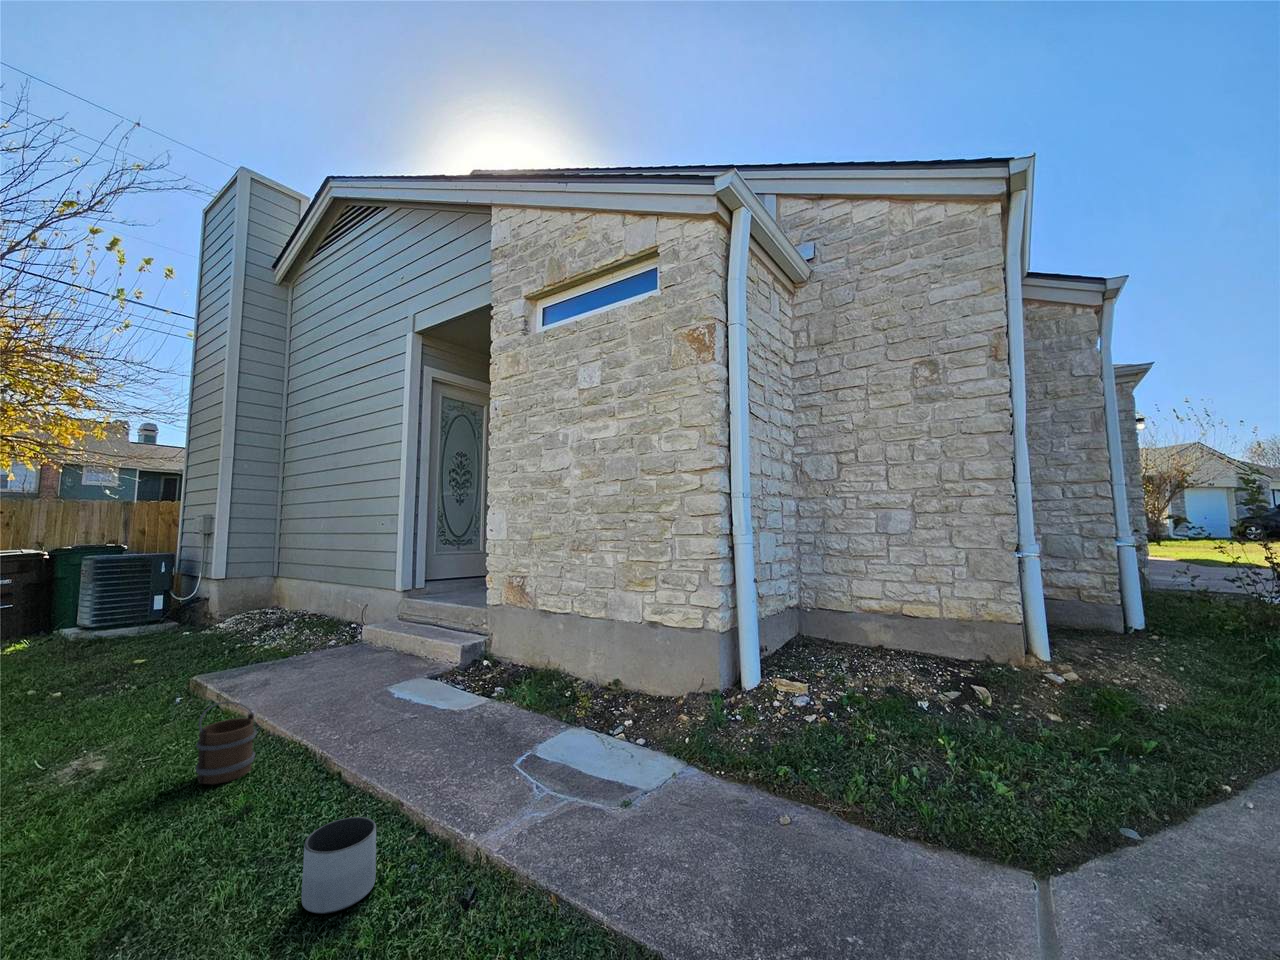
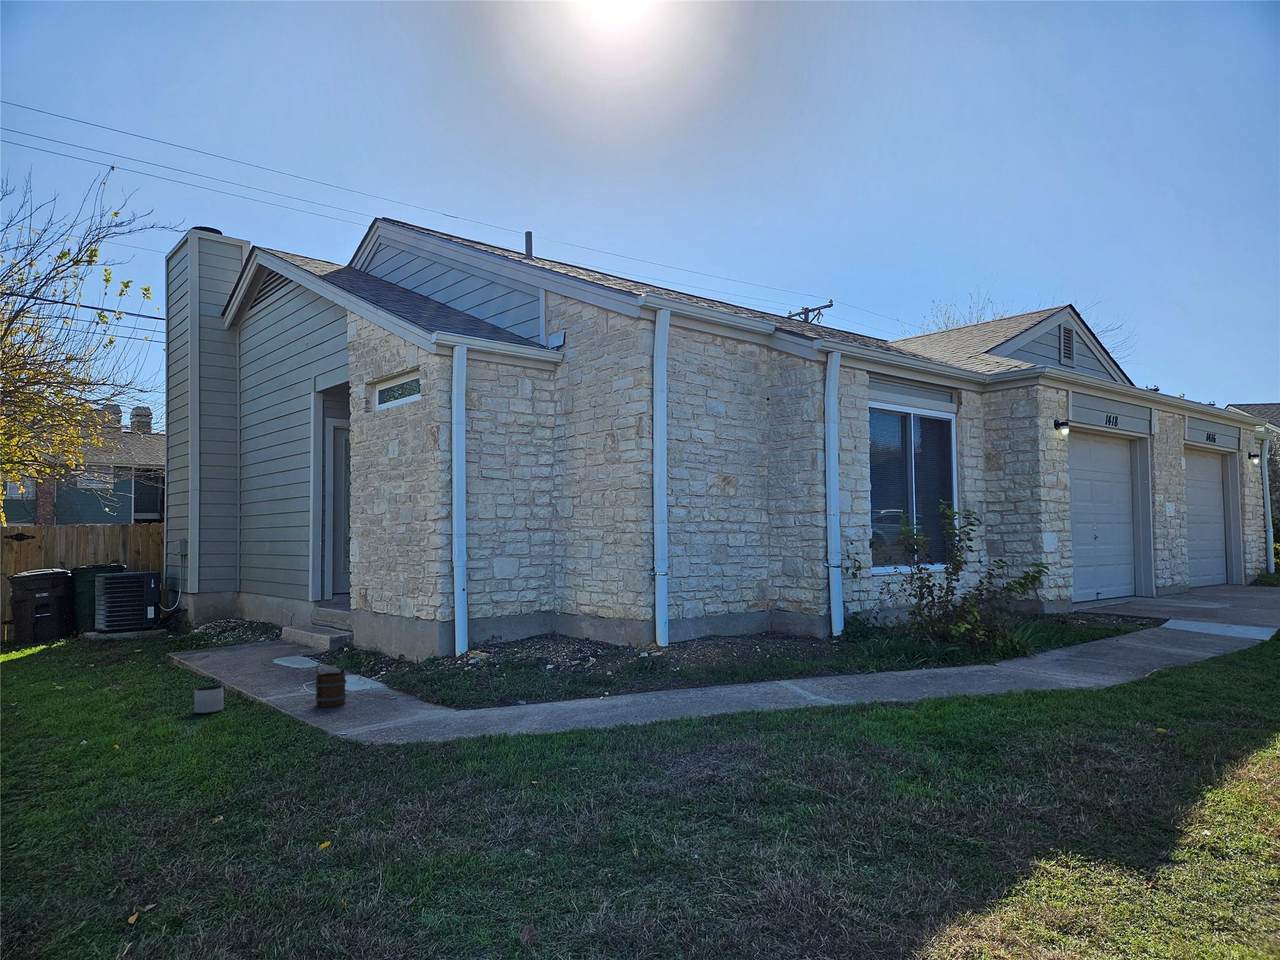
bucket: present [196,701,257,784] -> present [315,661,347,707]

